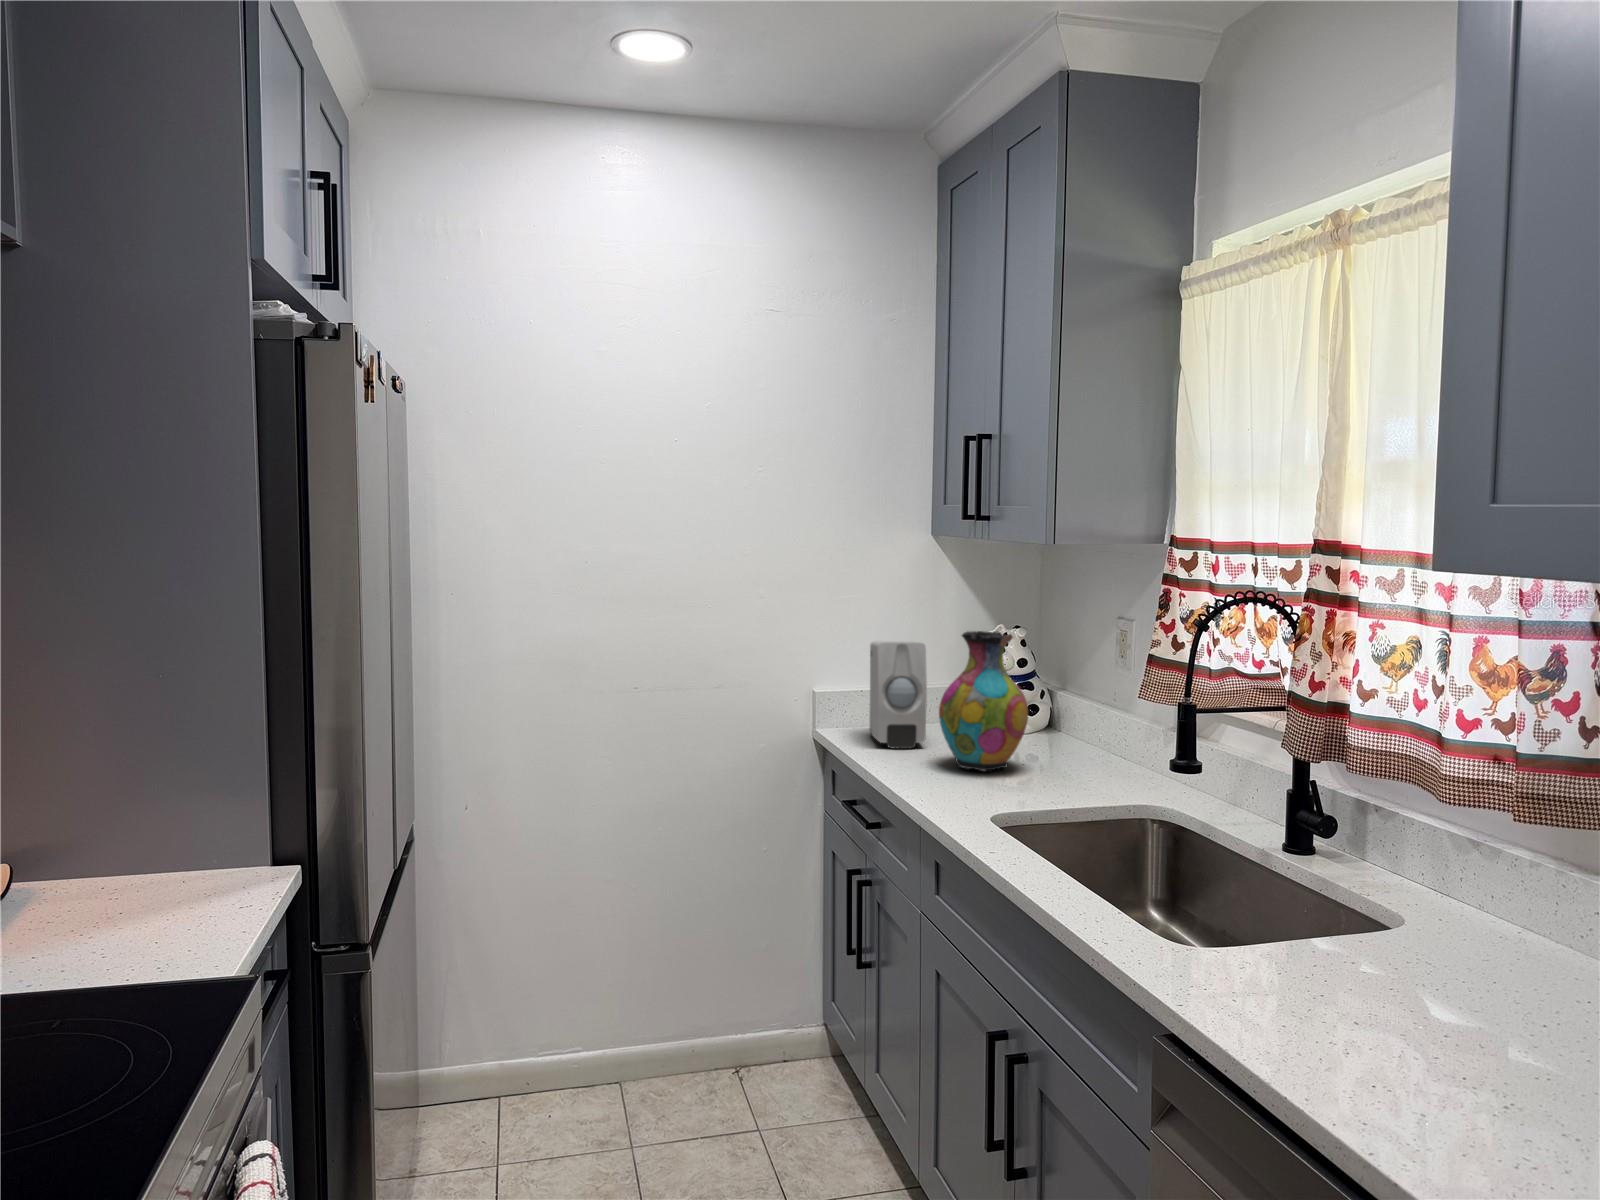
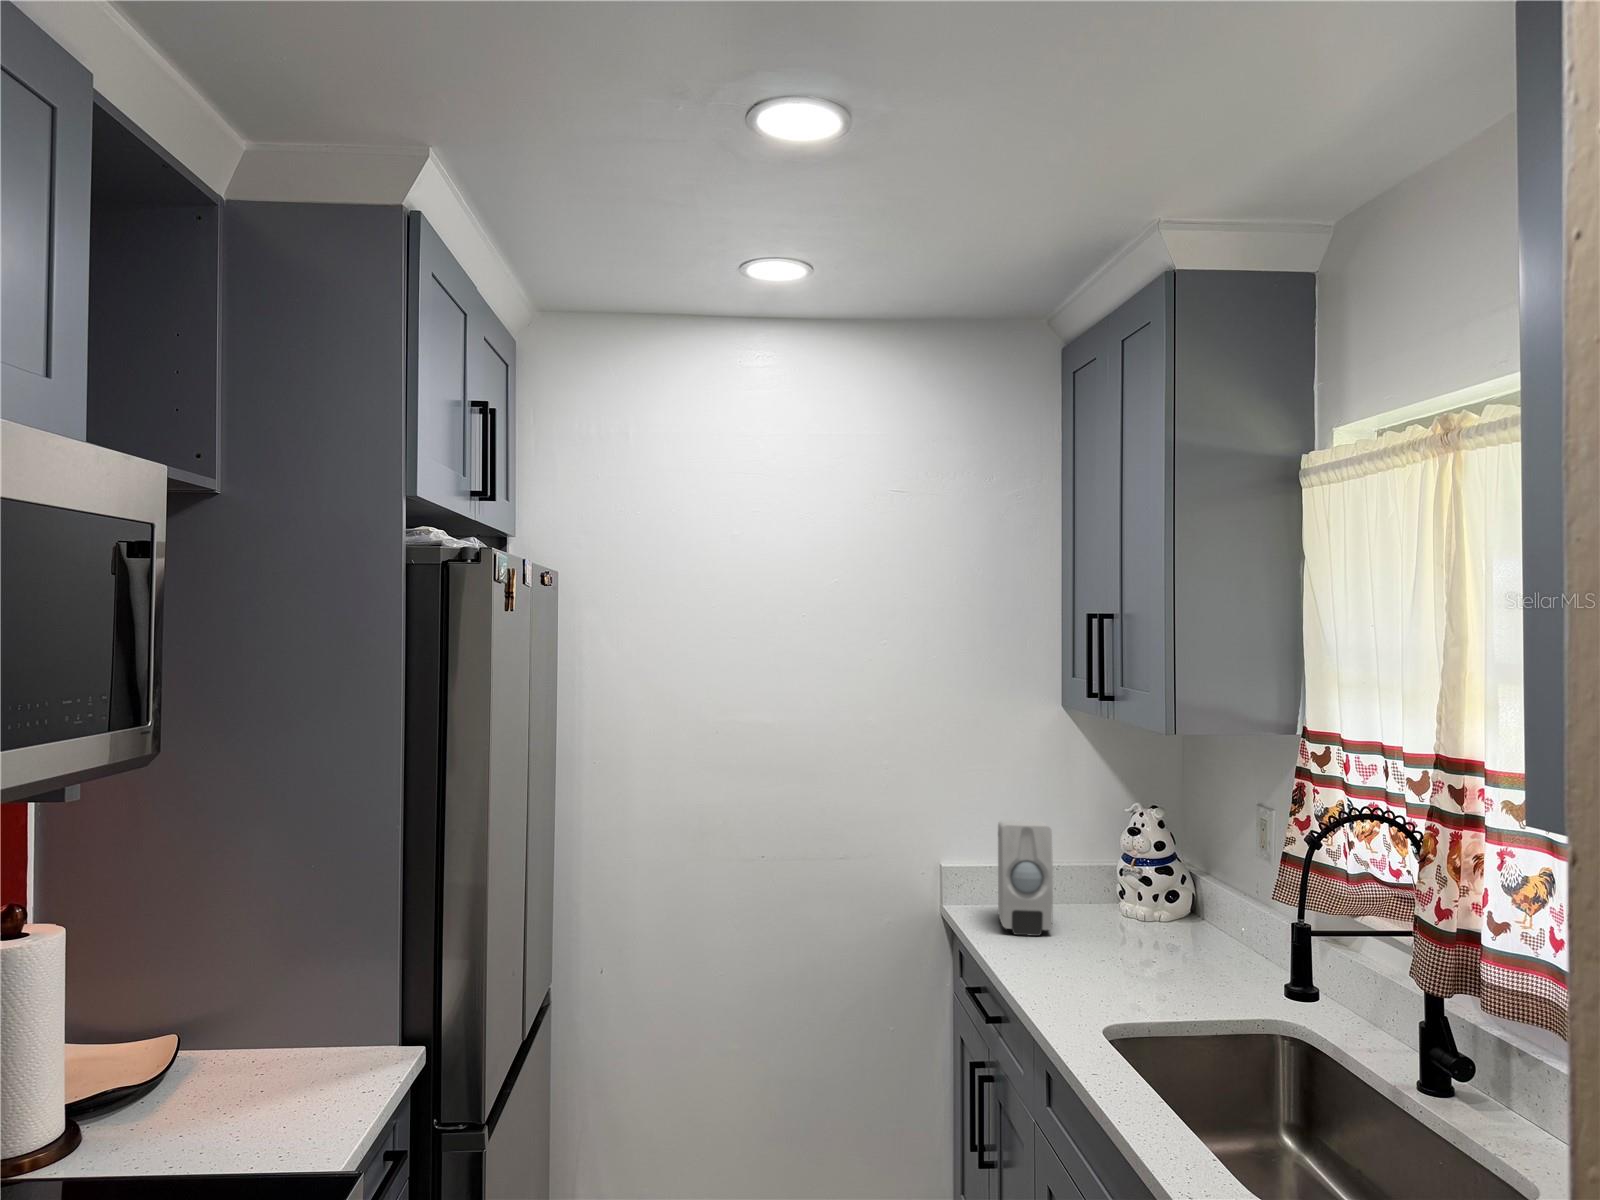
vase: present [939,631,1028,771] -> none [1061,820,1154,969]

